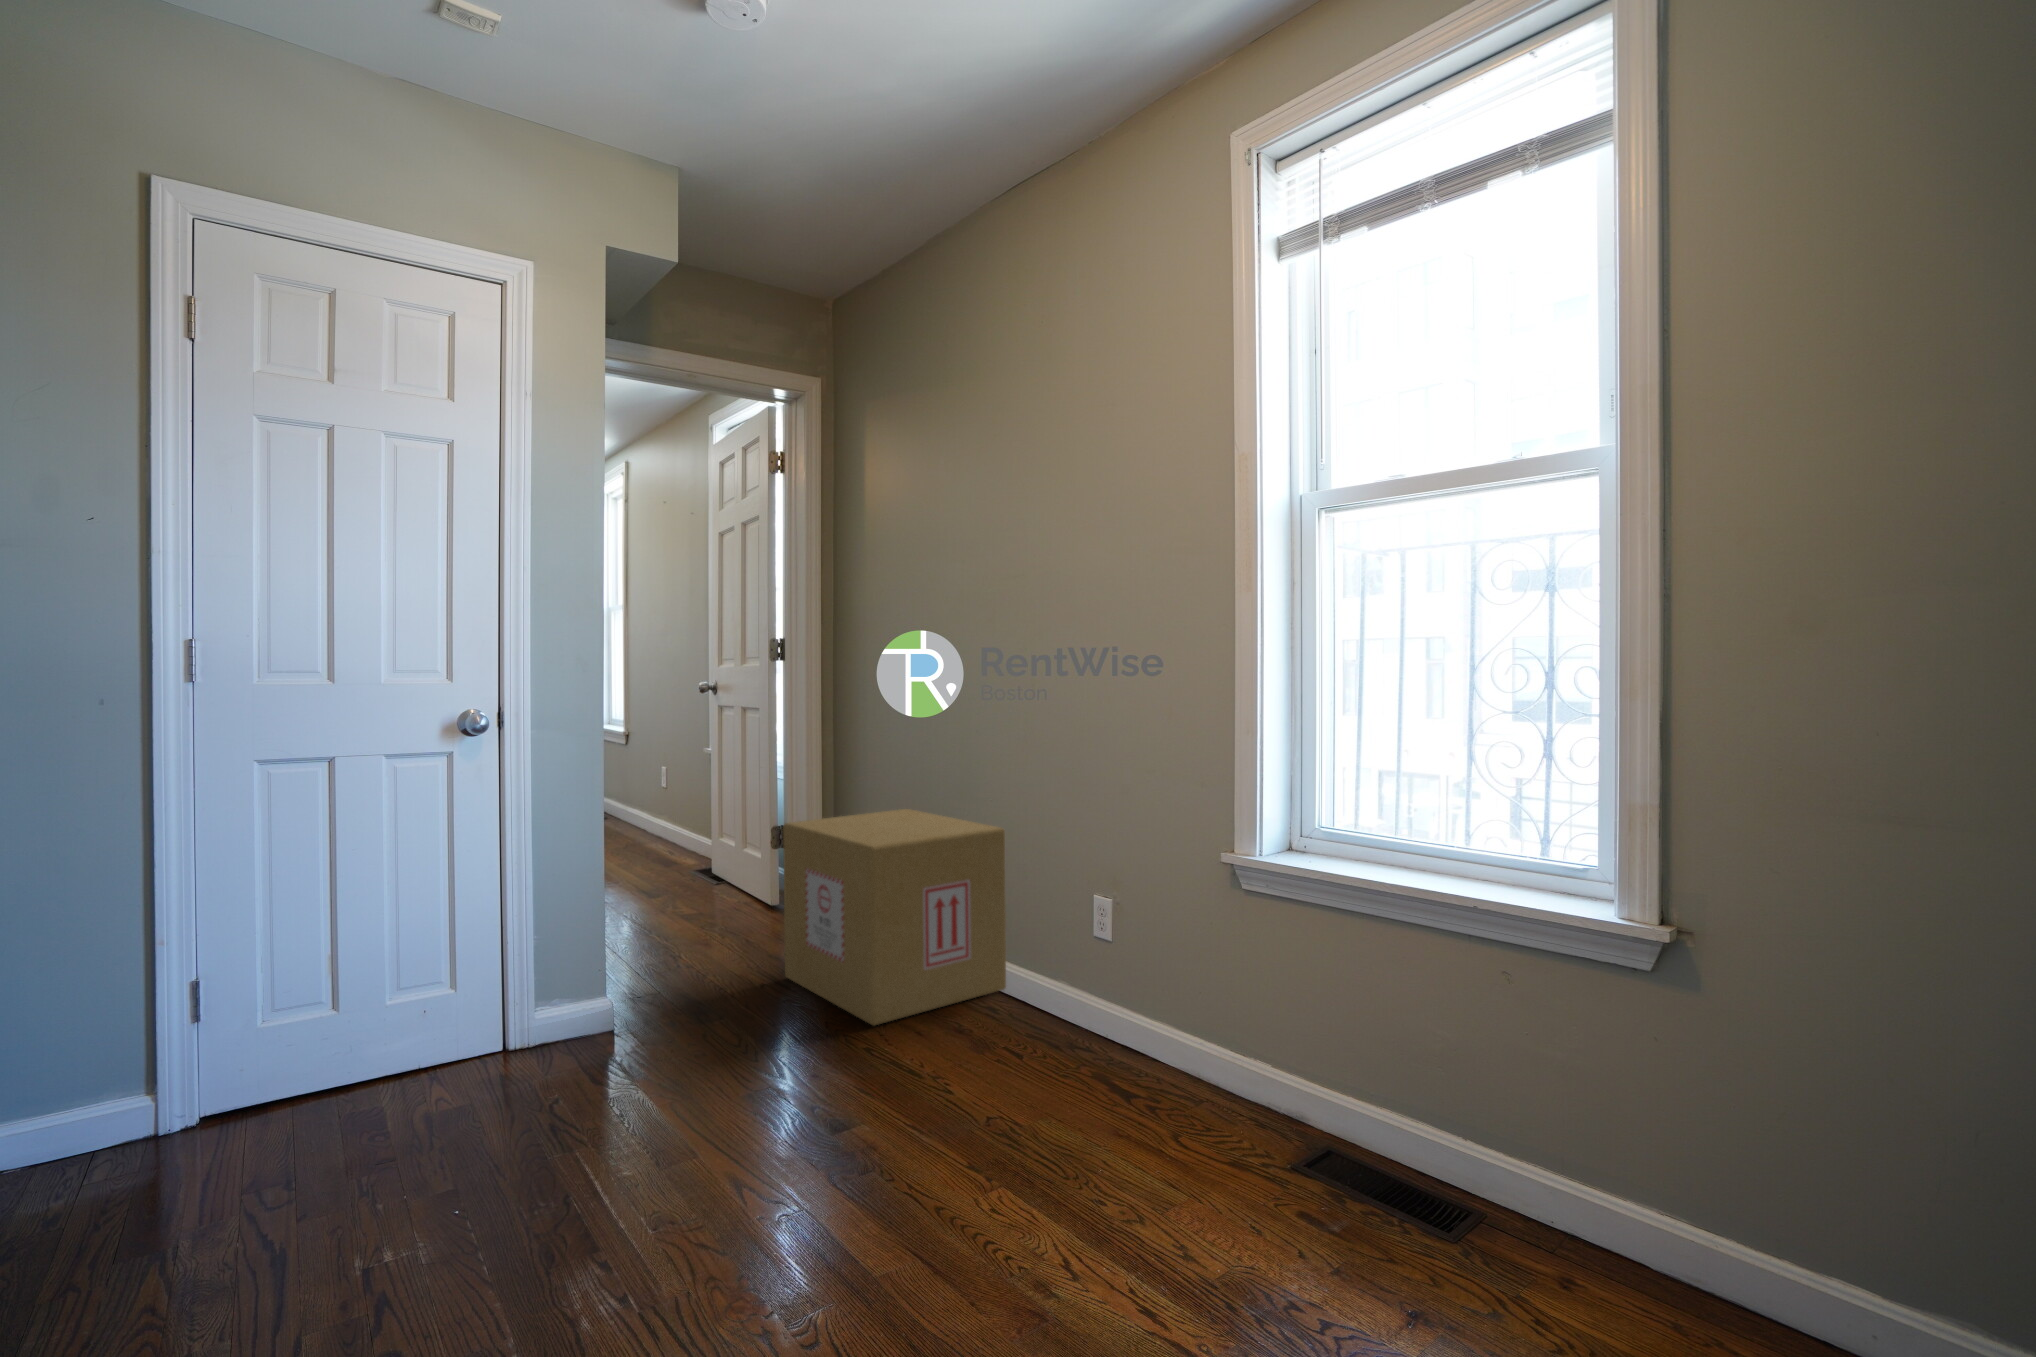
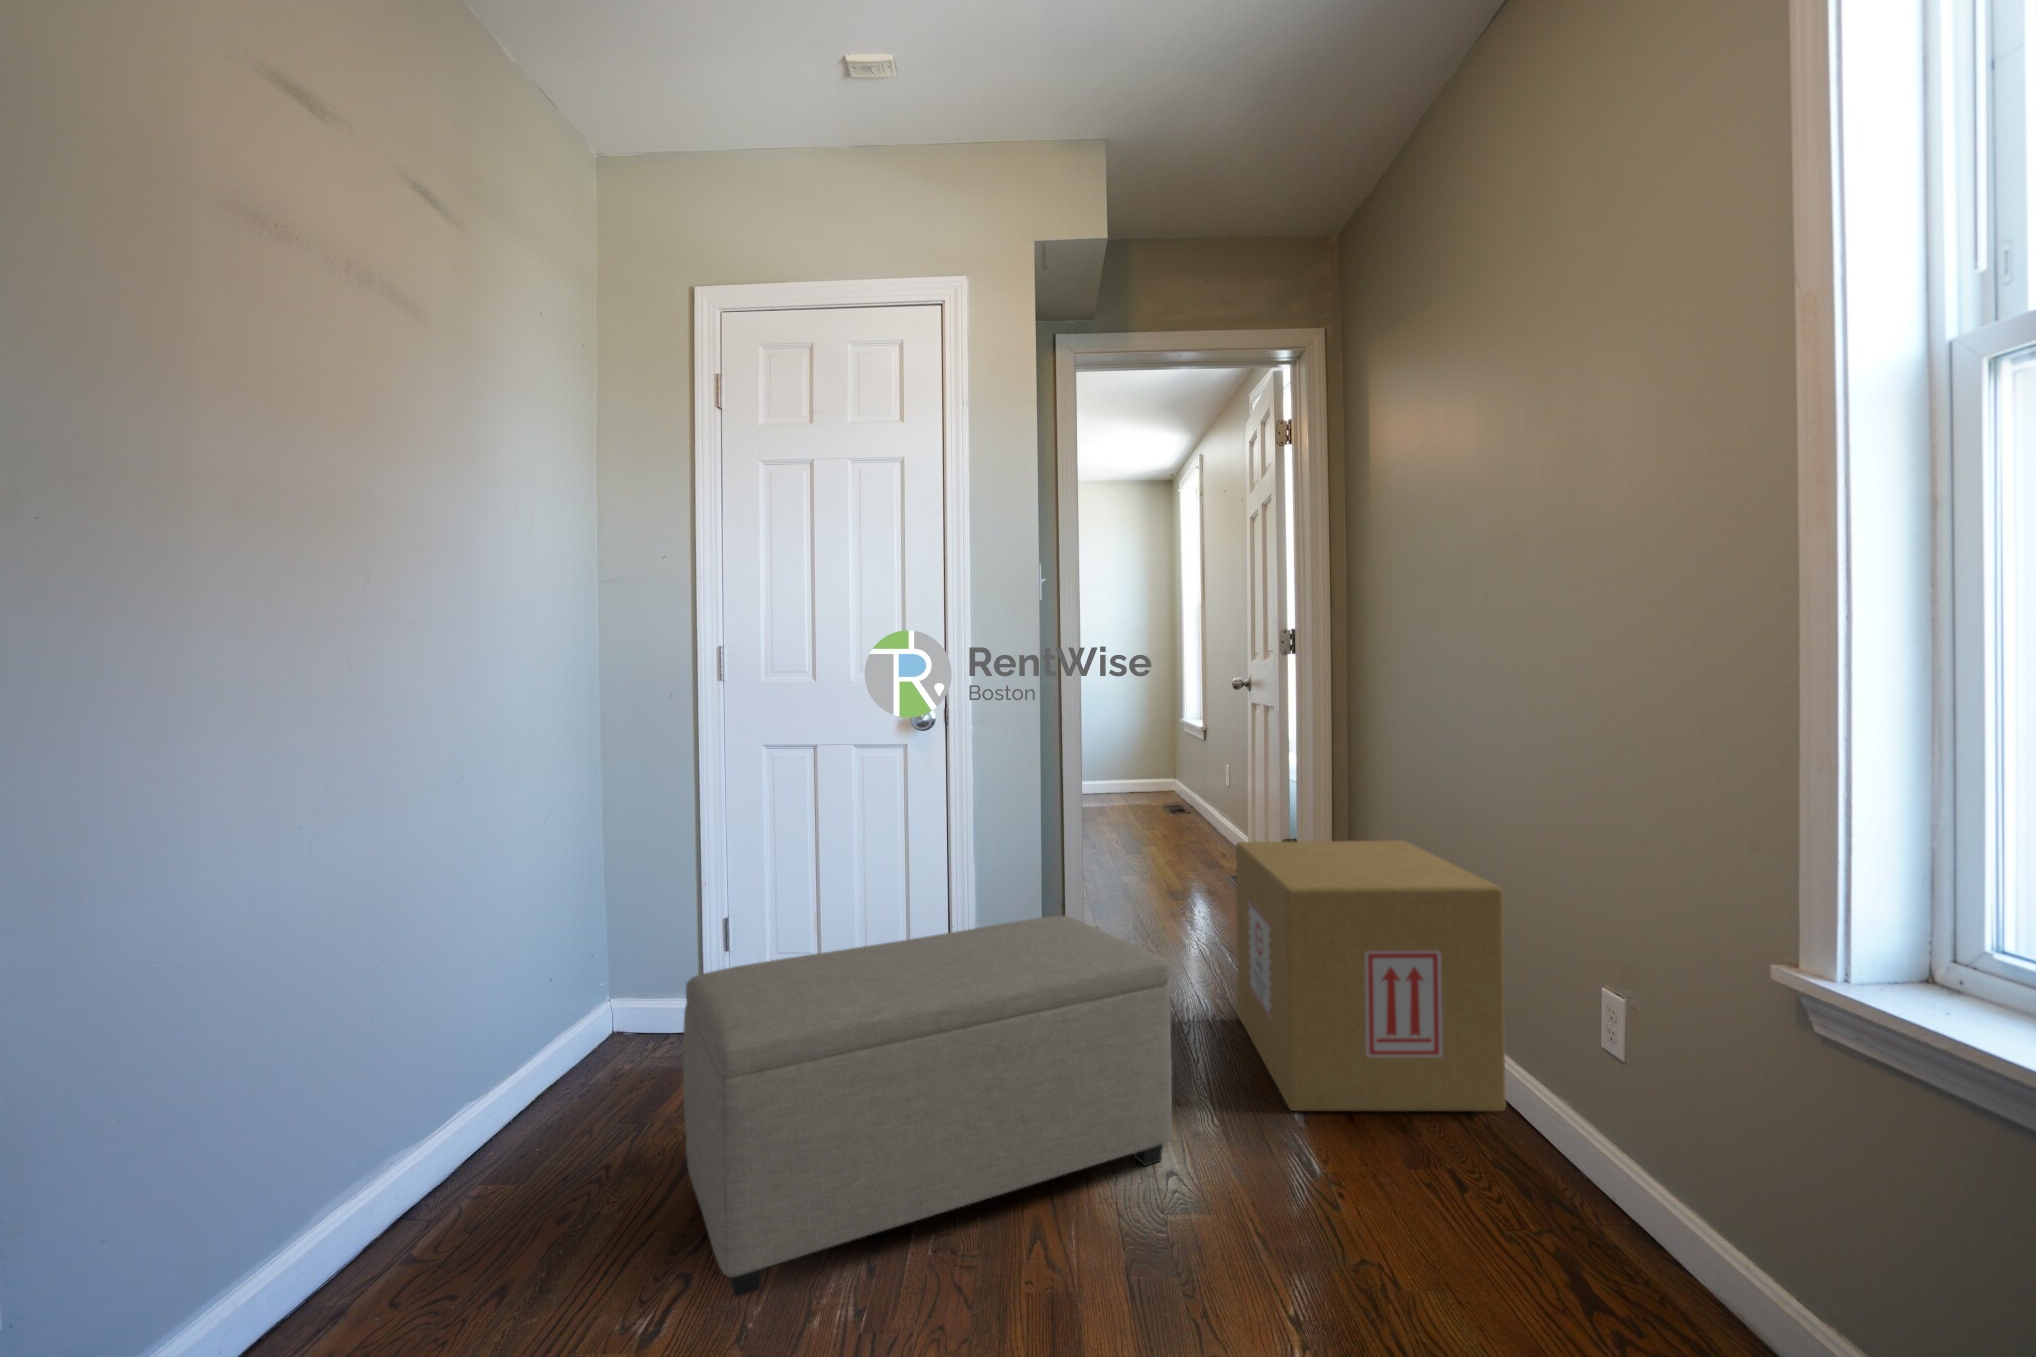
ottoman: none [325,899,812,1300] -> present [683,916,1172,1297]

